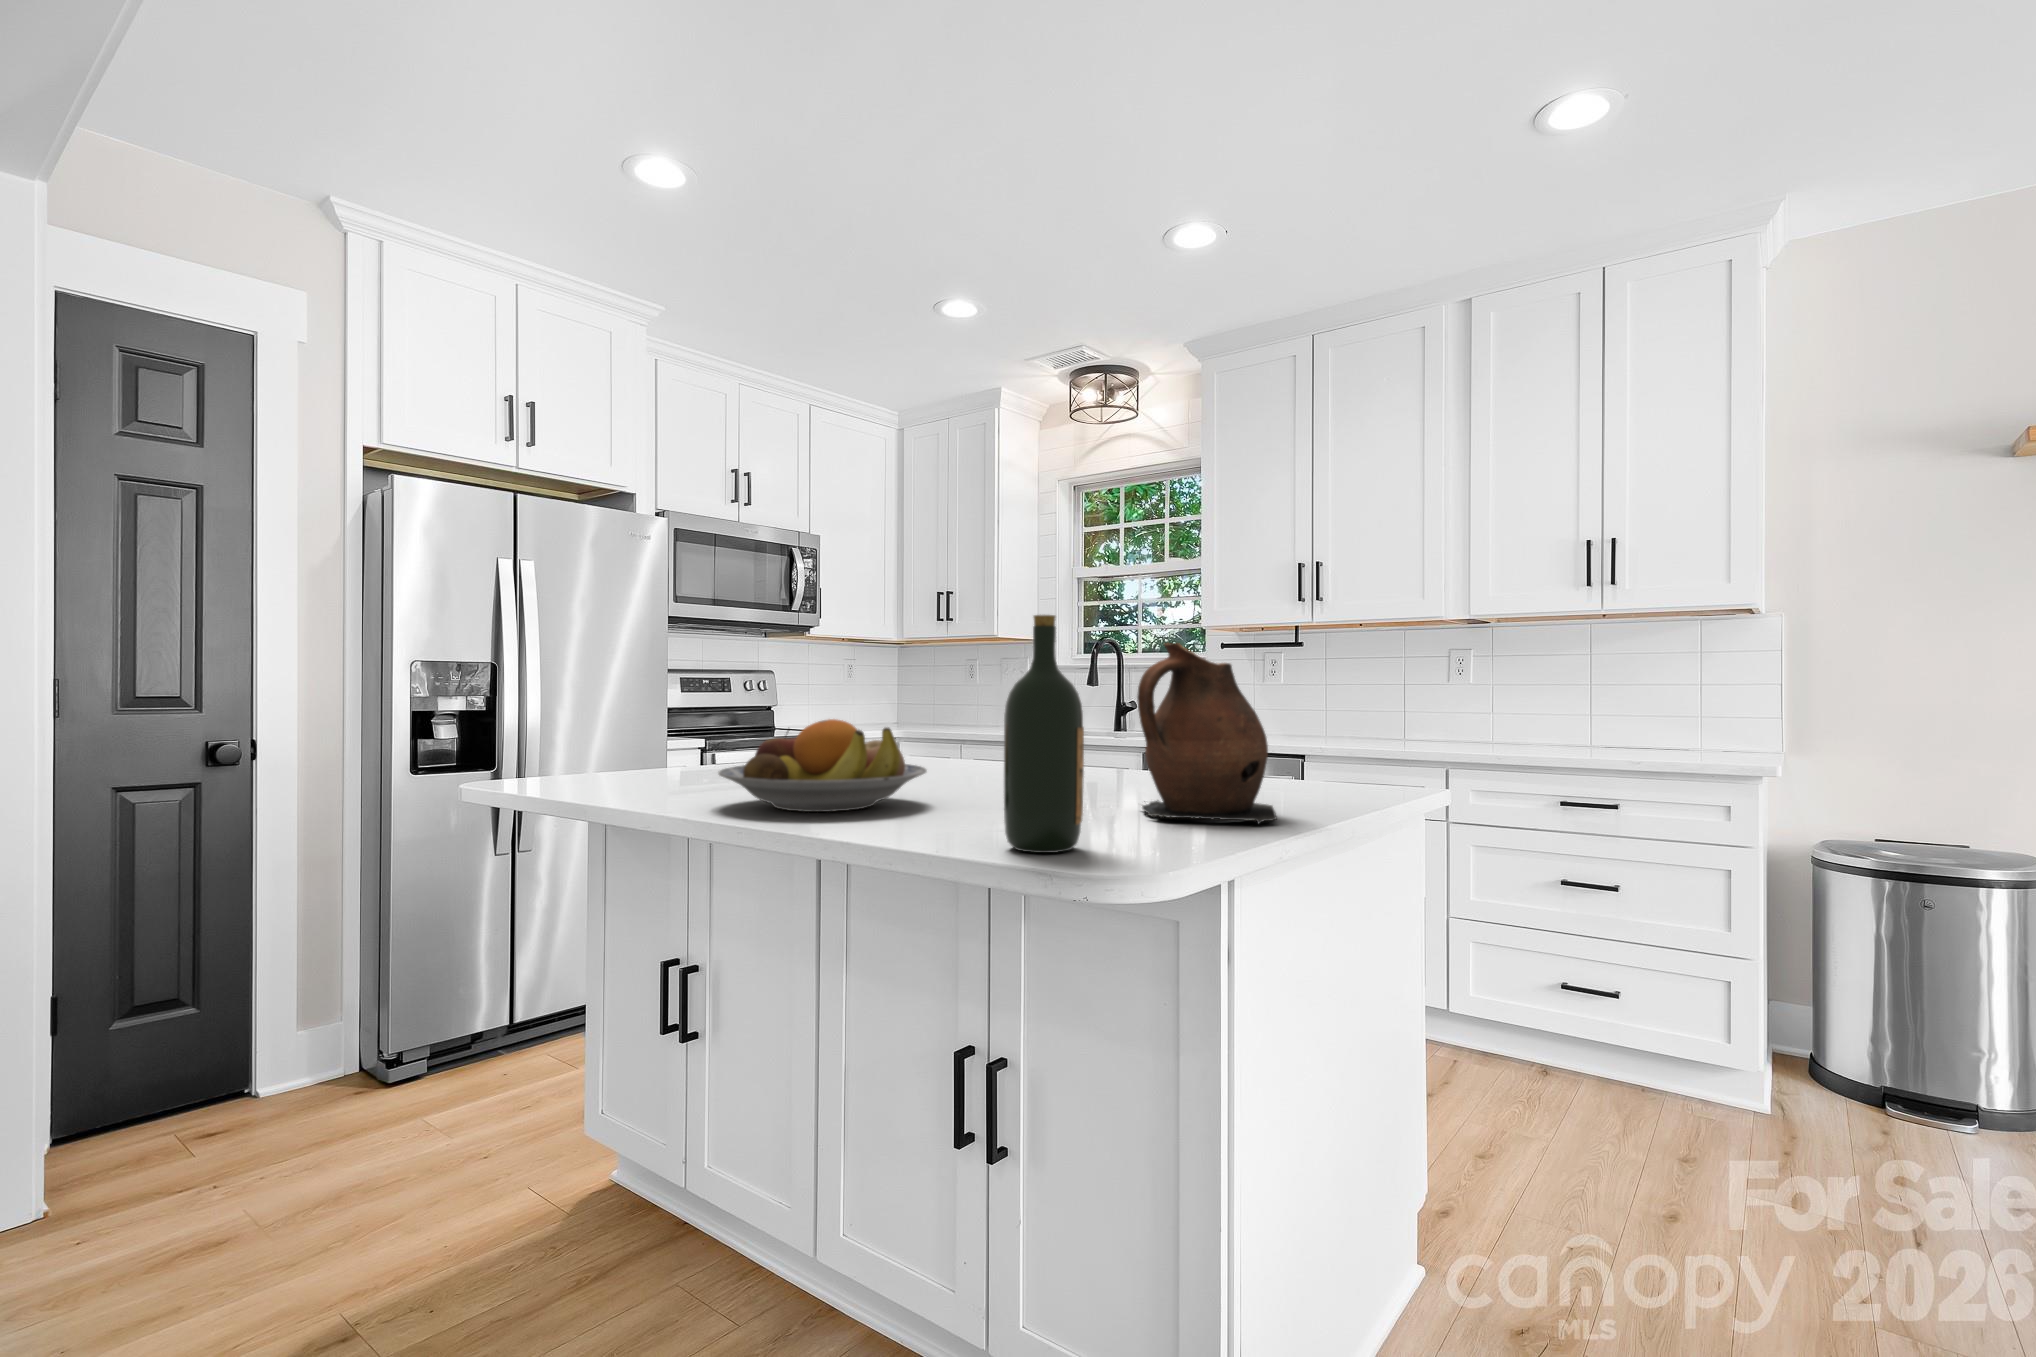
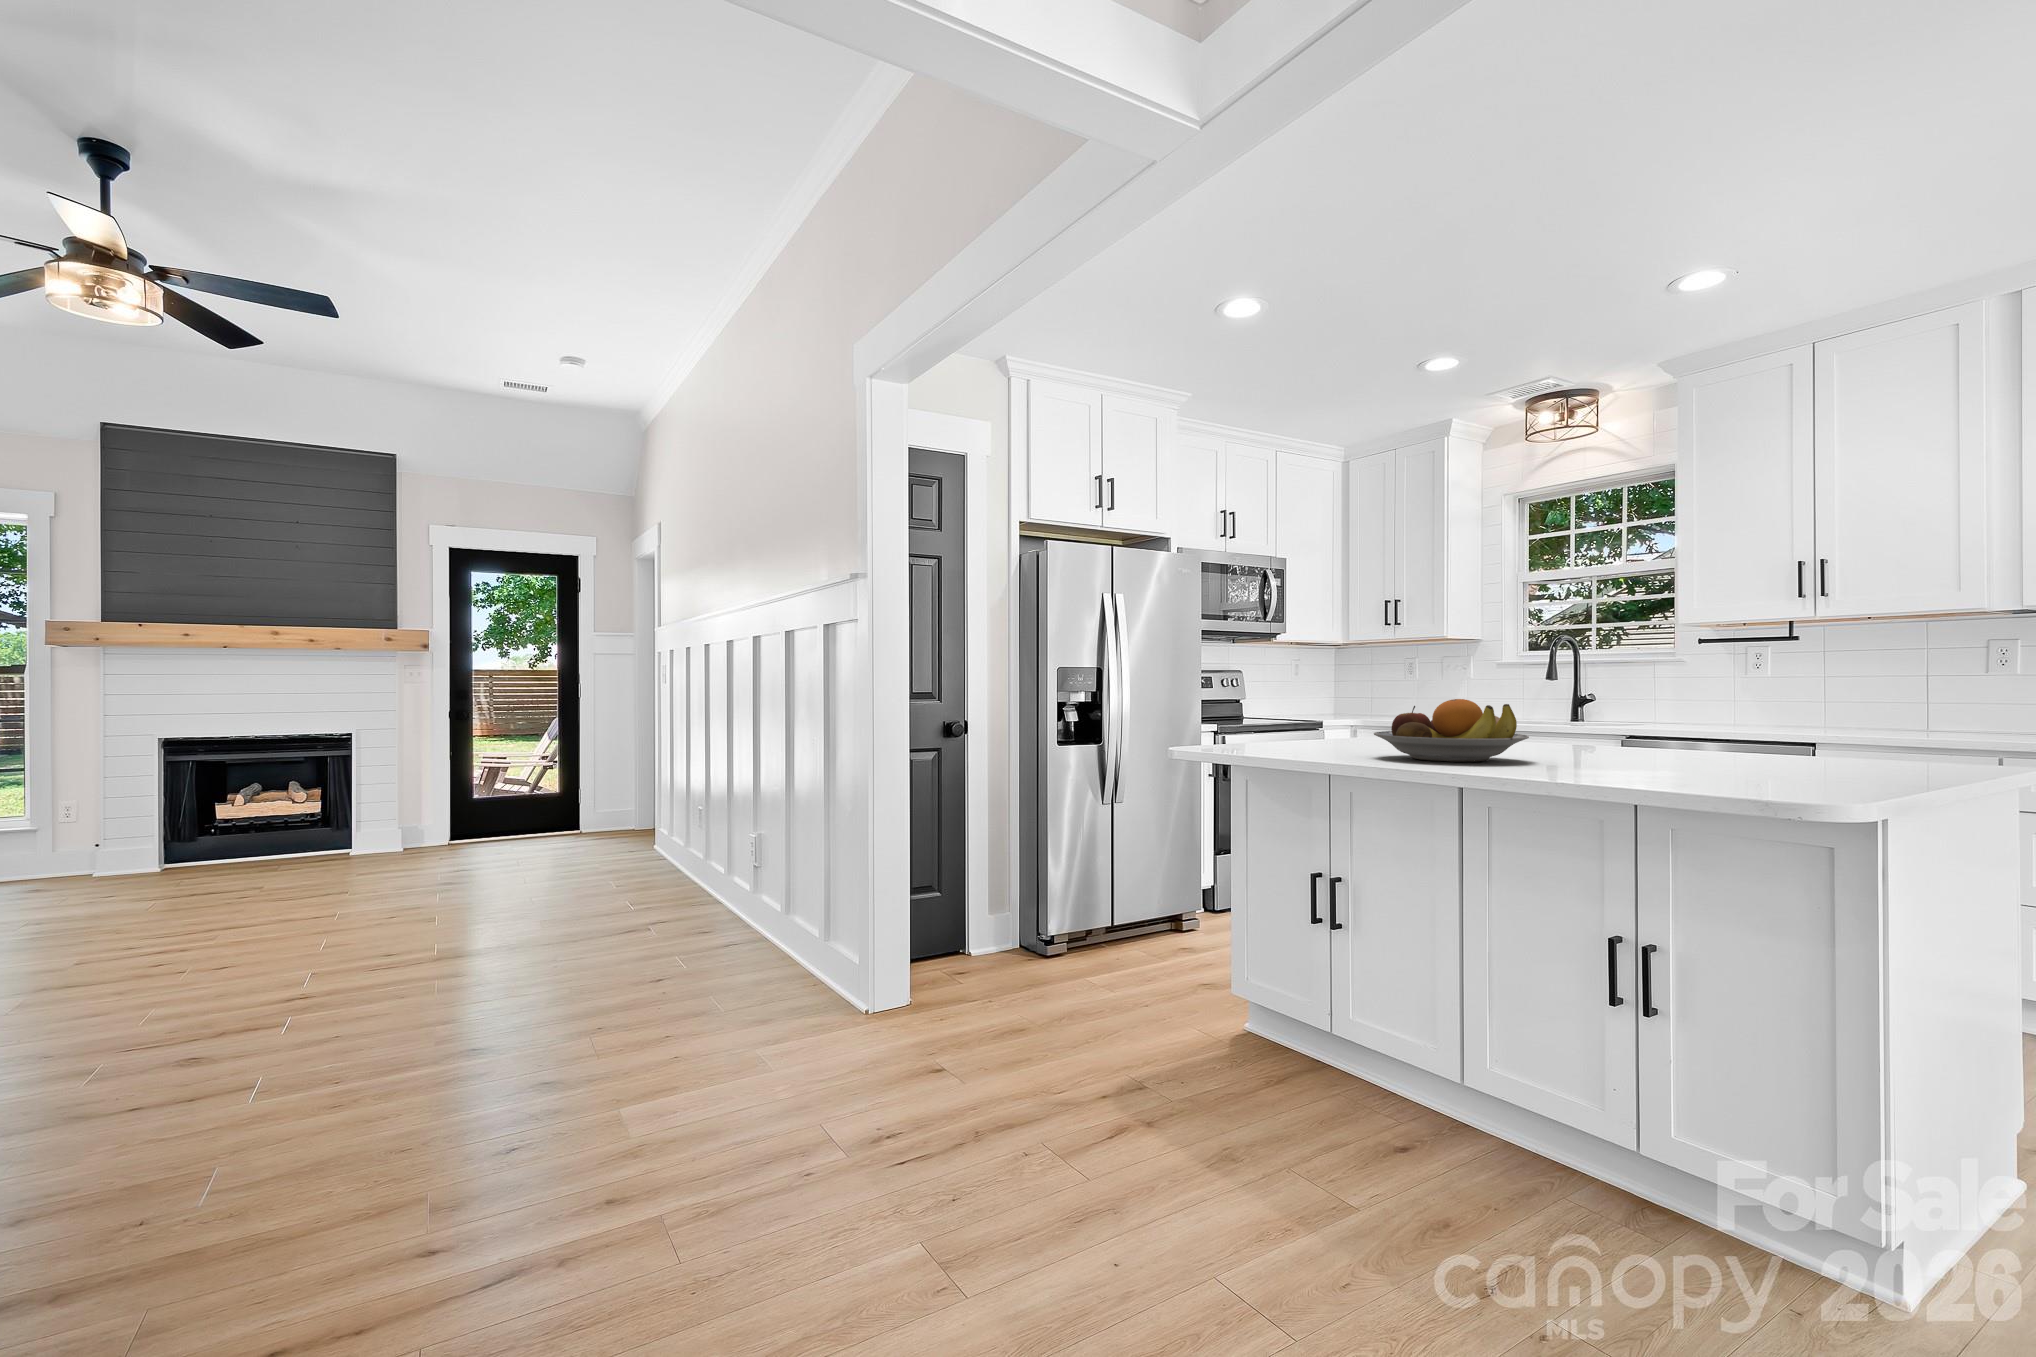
wine bottle: present [1004,615,1084,853] -> none [1643,624,1708,781]
ceramic pitcher: present [1137,643,1277,824] -> none [1710,641,1851,775]

